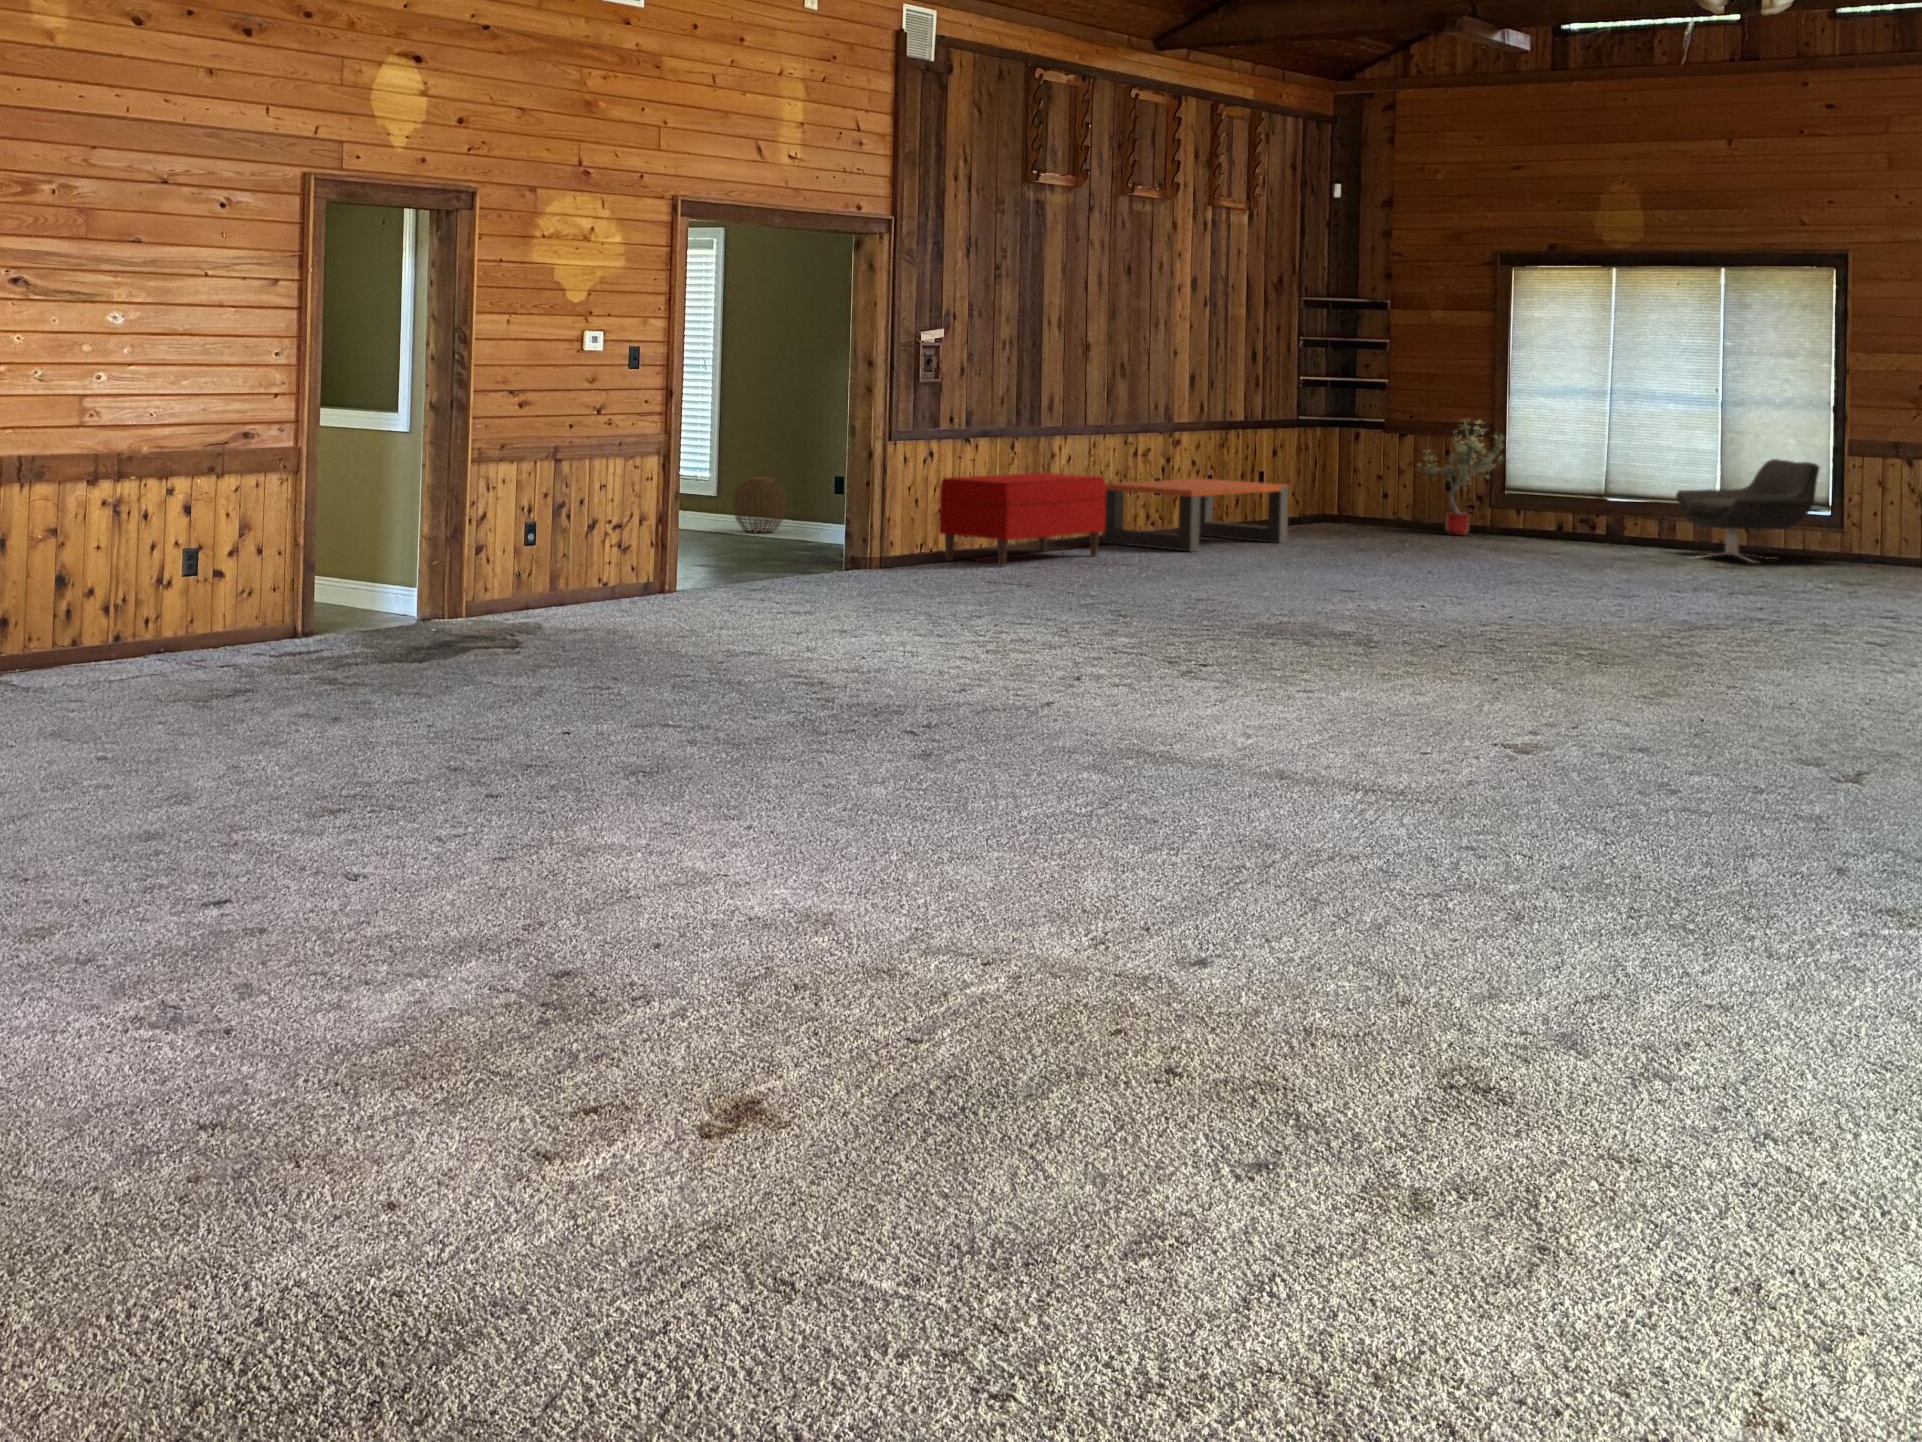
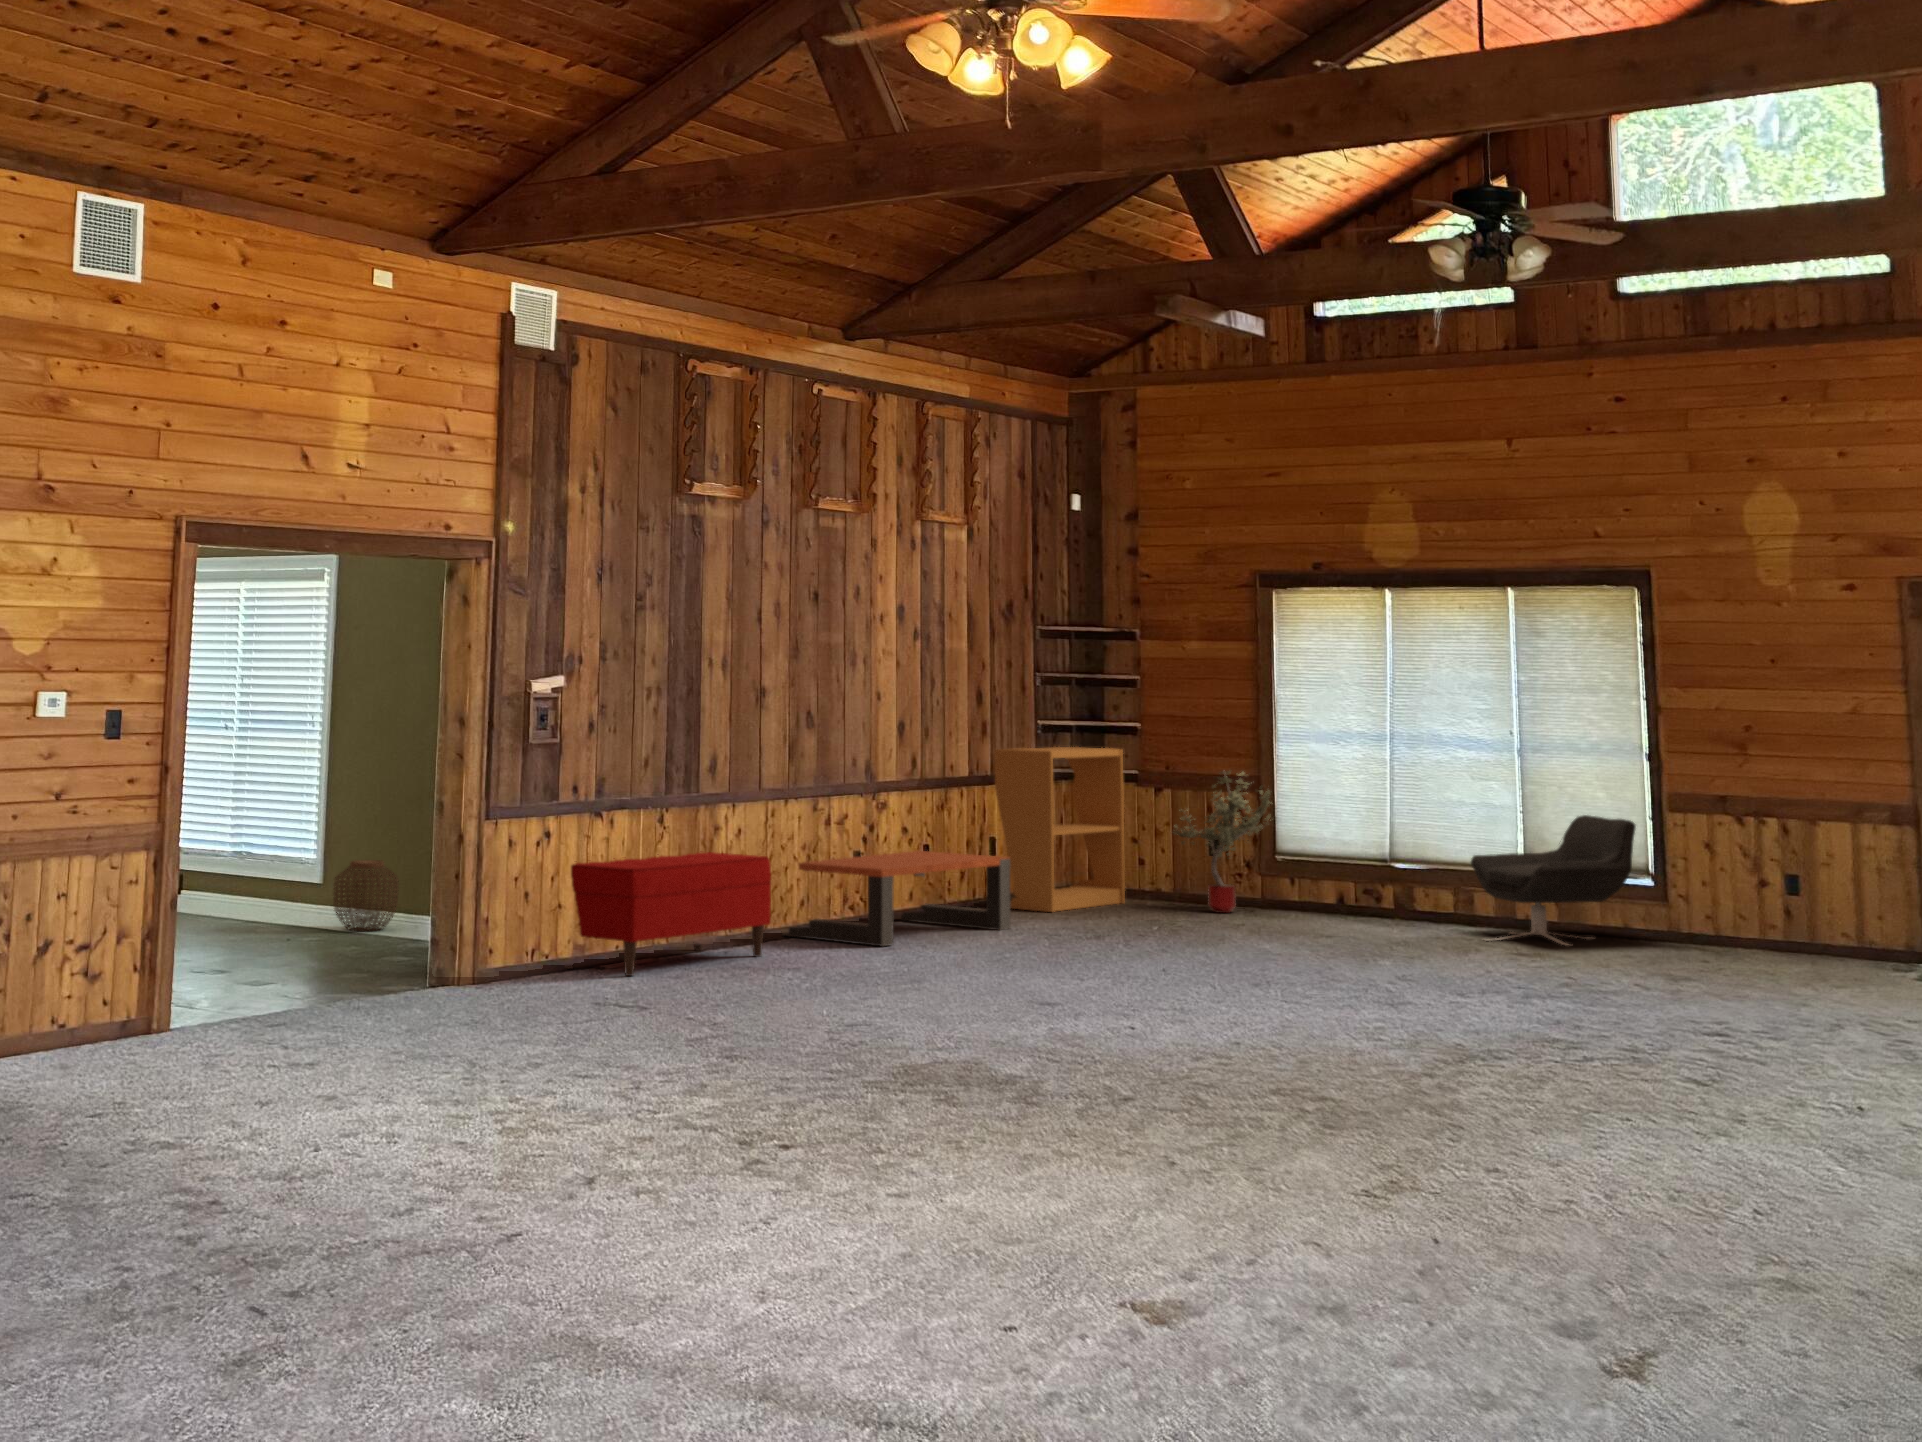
bookshelf: none [1265,398,1375,532] -> present [995,747,1125,912]

